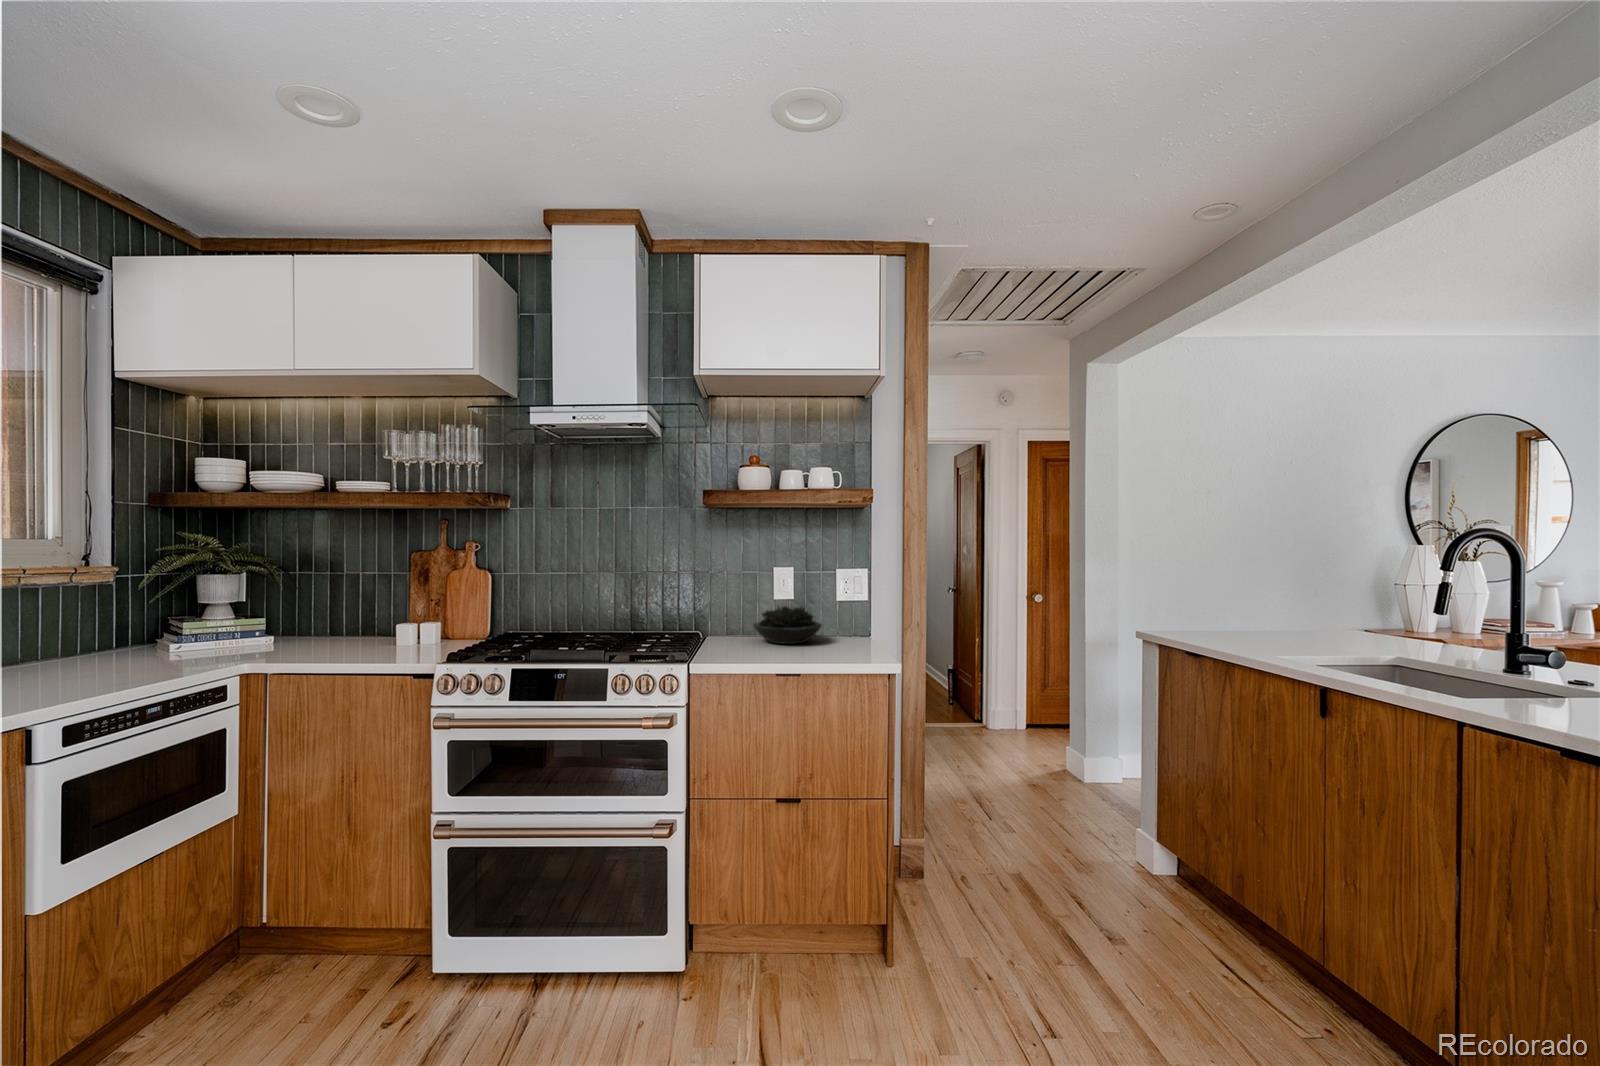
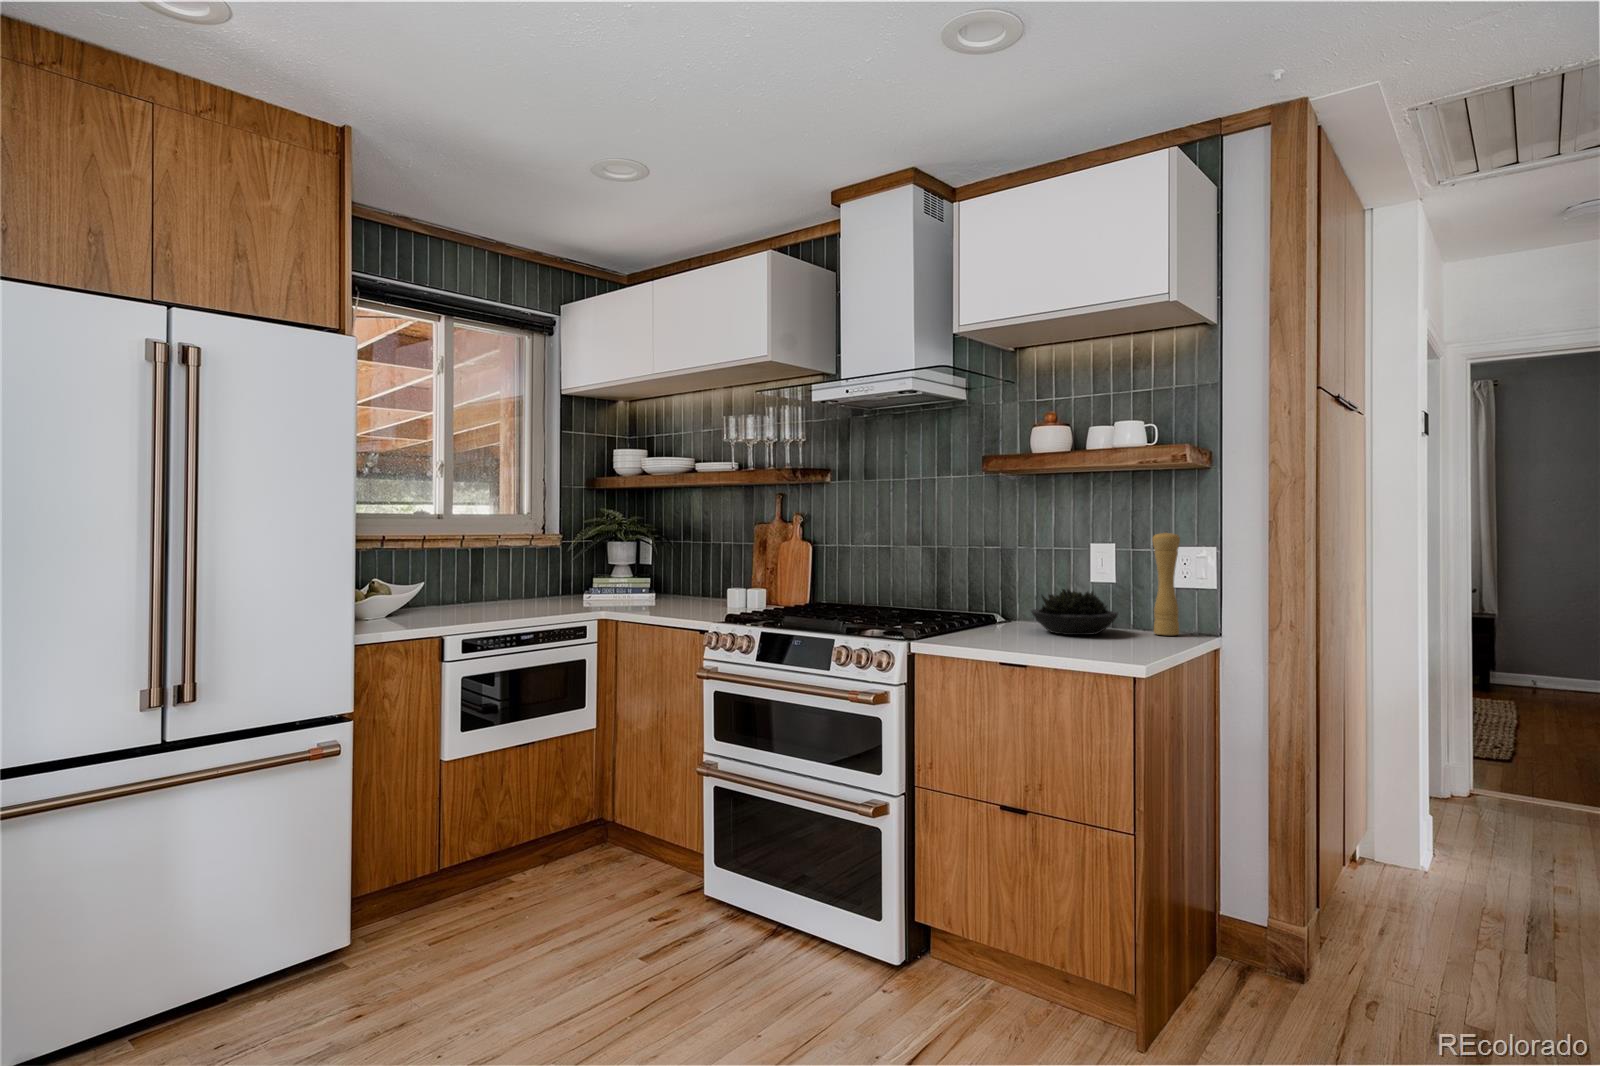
pepper mill: none [837,556,858,637] -> present [1153,532,1180,635]

